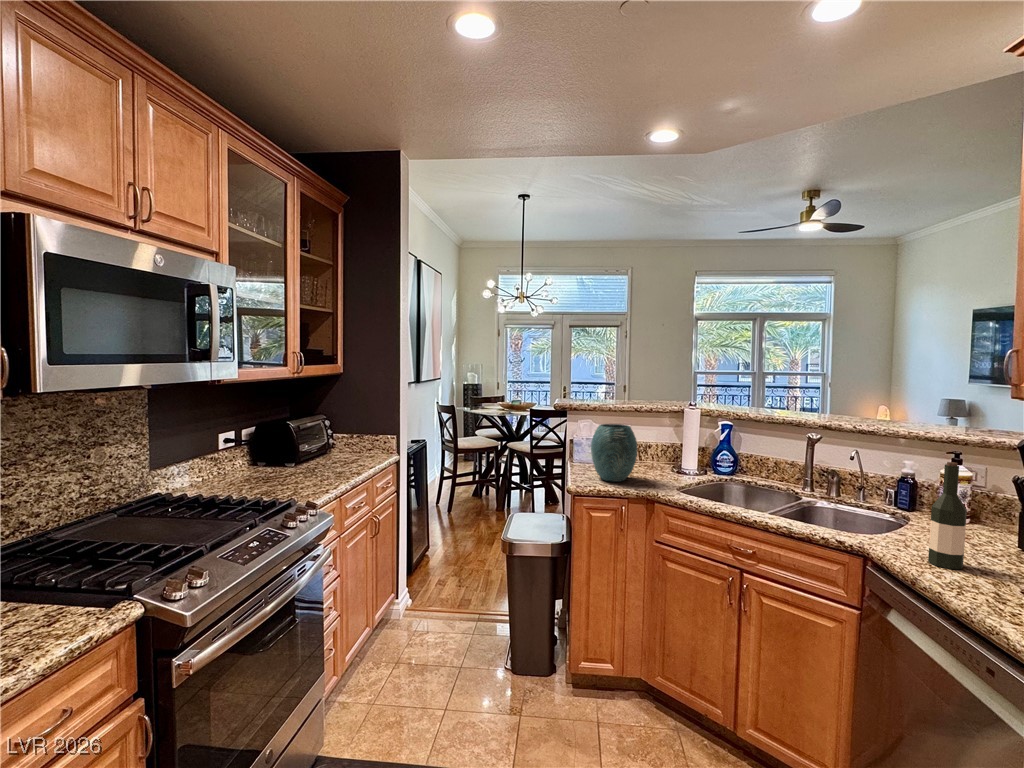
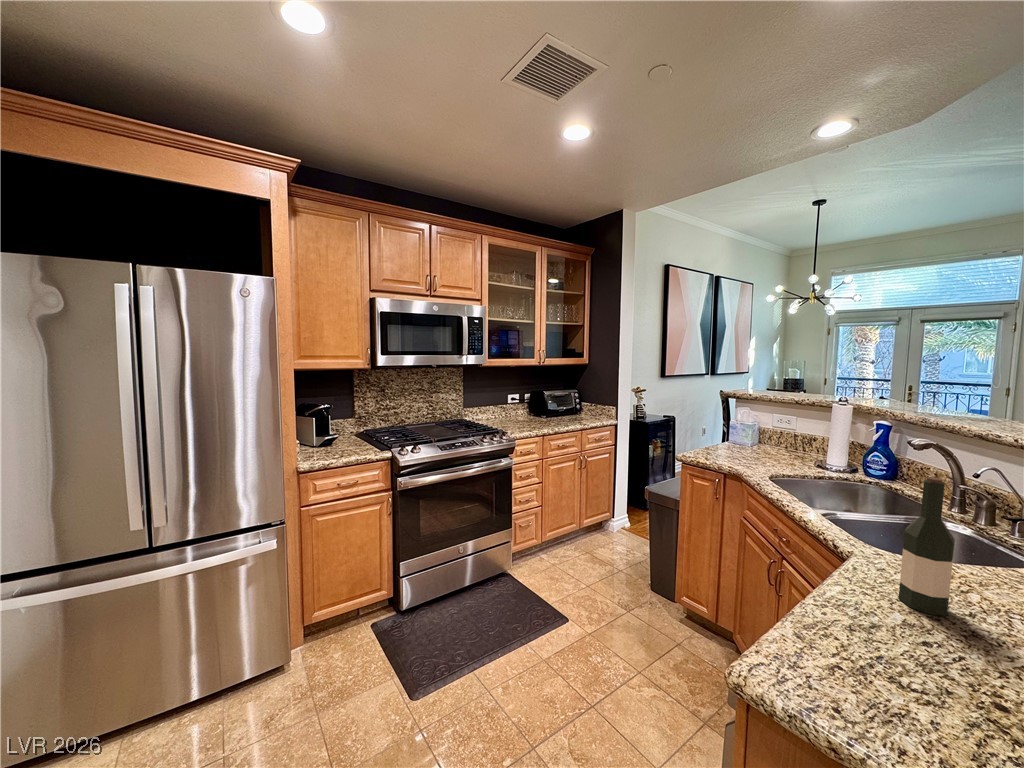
vase: present [591,424,638,482] -> none [709,410,754,460]

